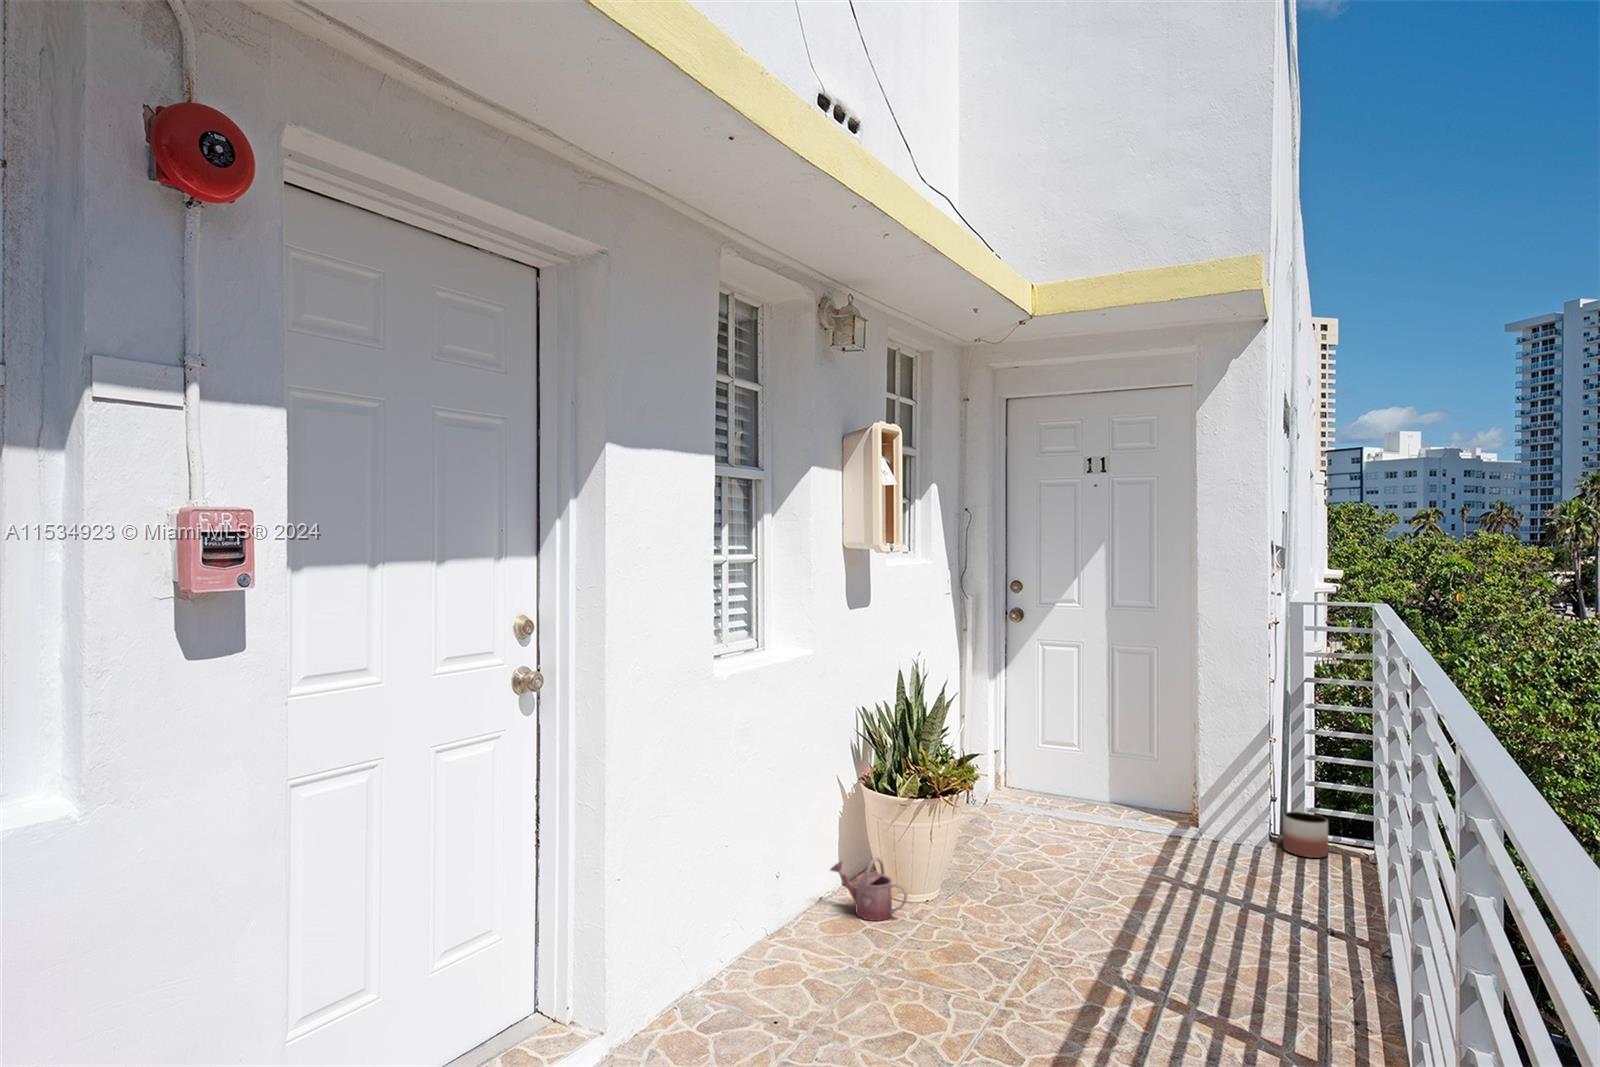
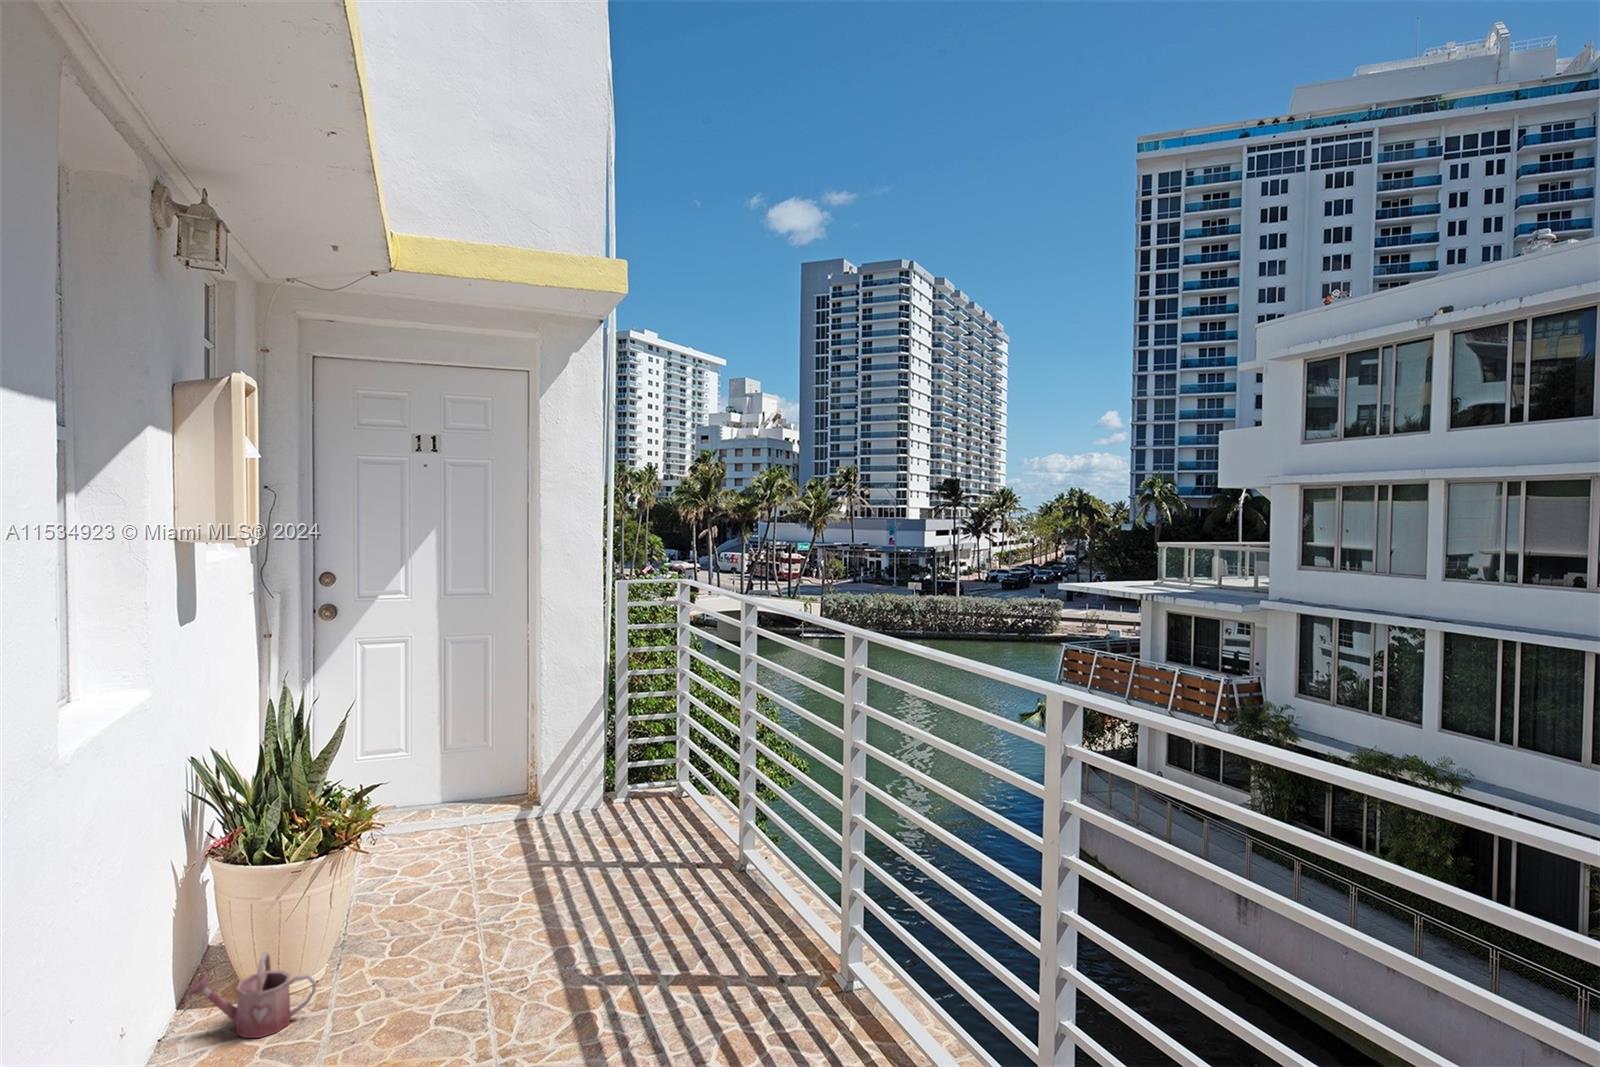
planter: present [1283,812,1329,858] -> none [613,766,649,807]

